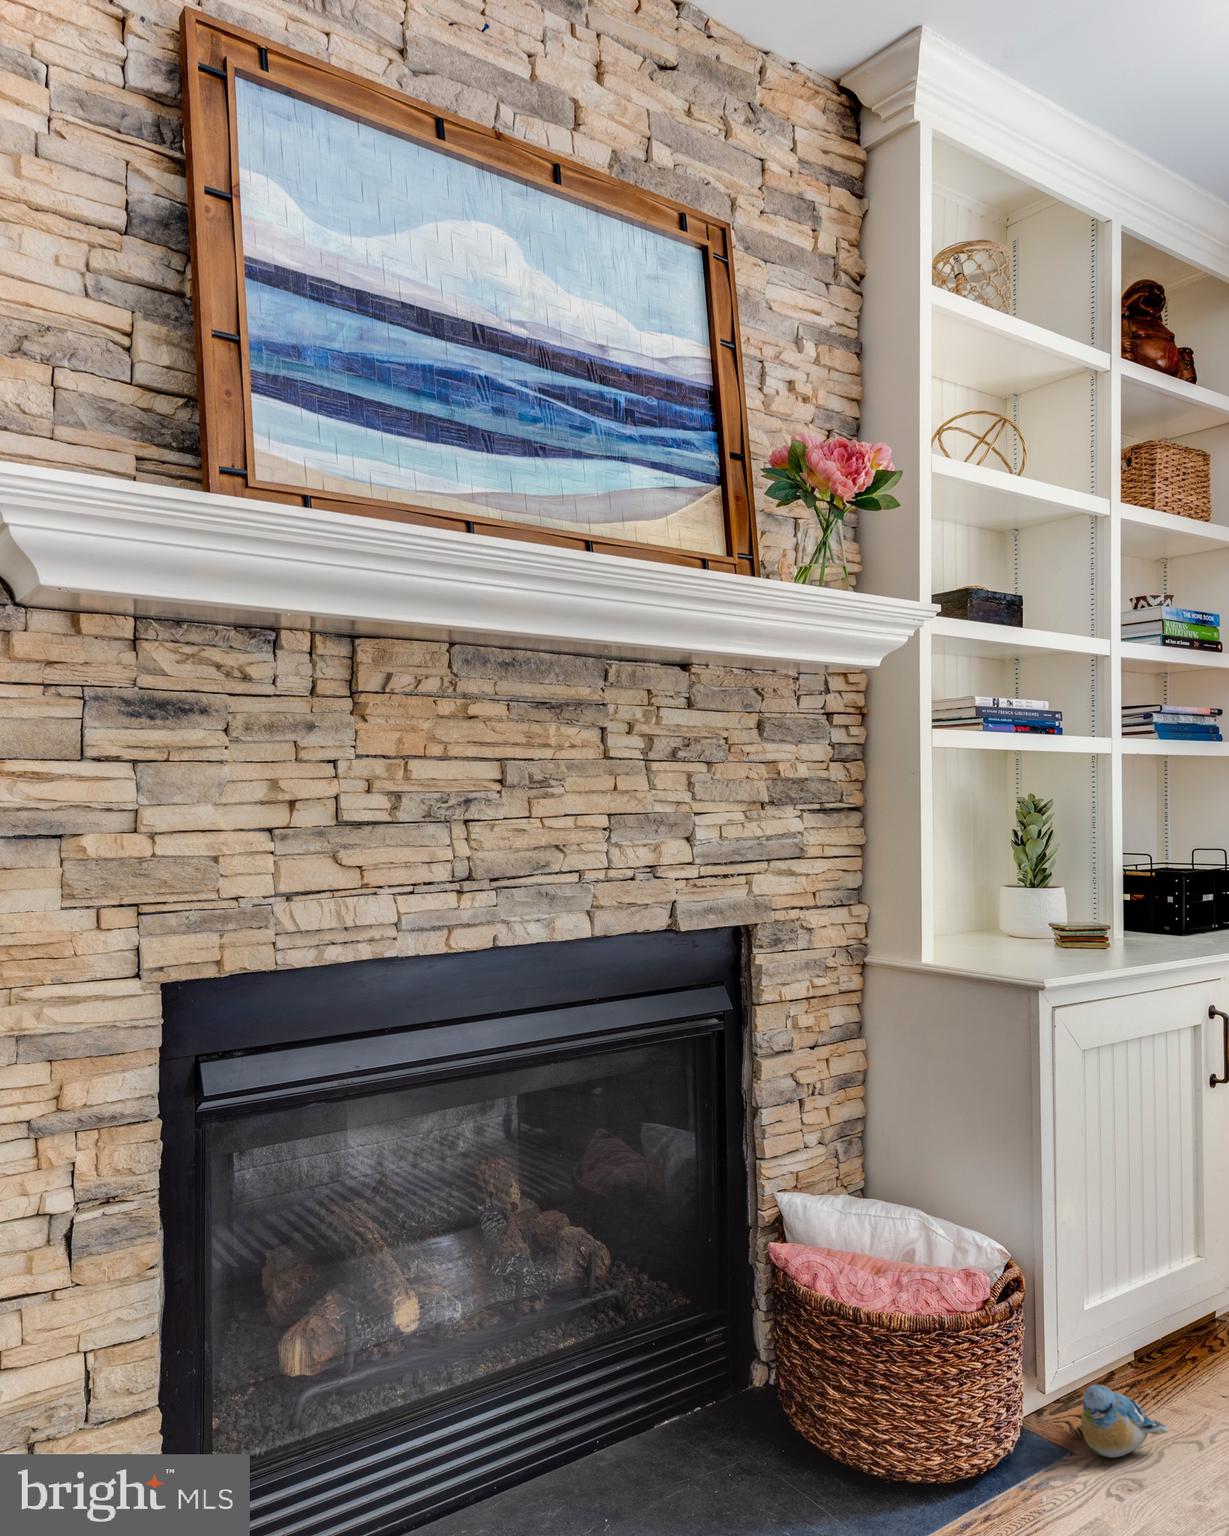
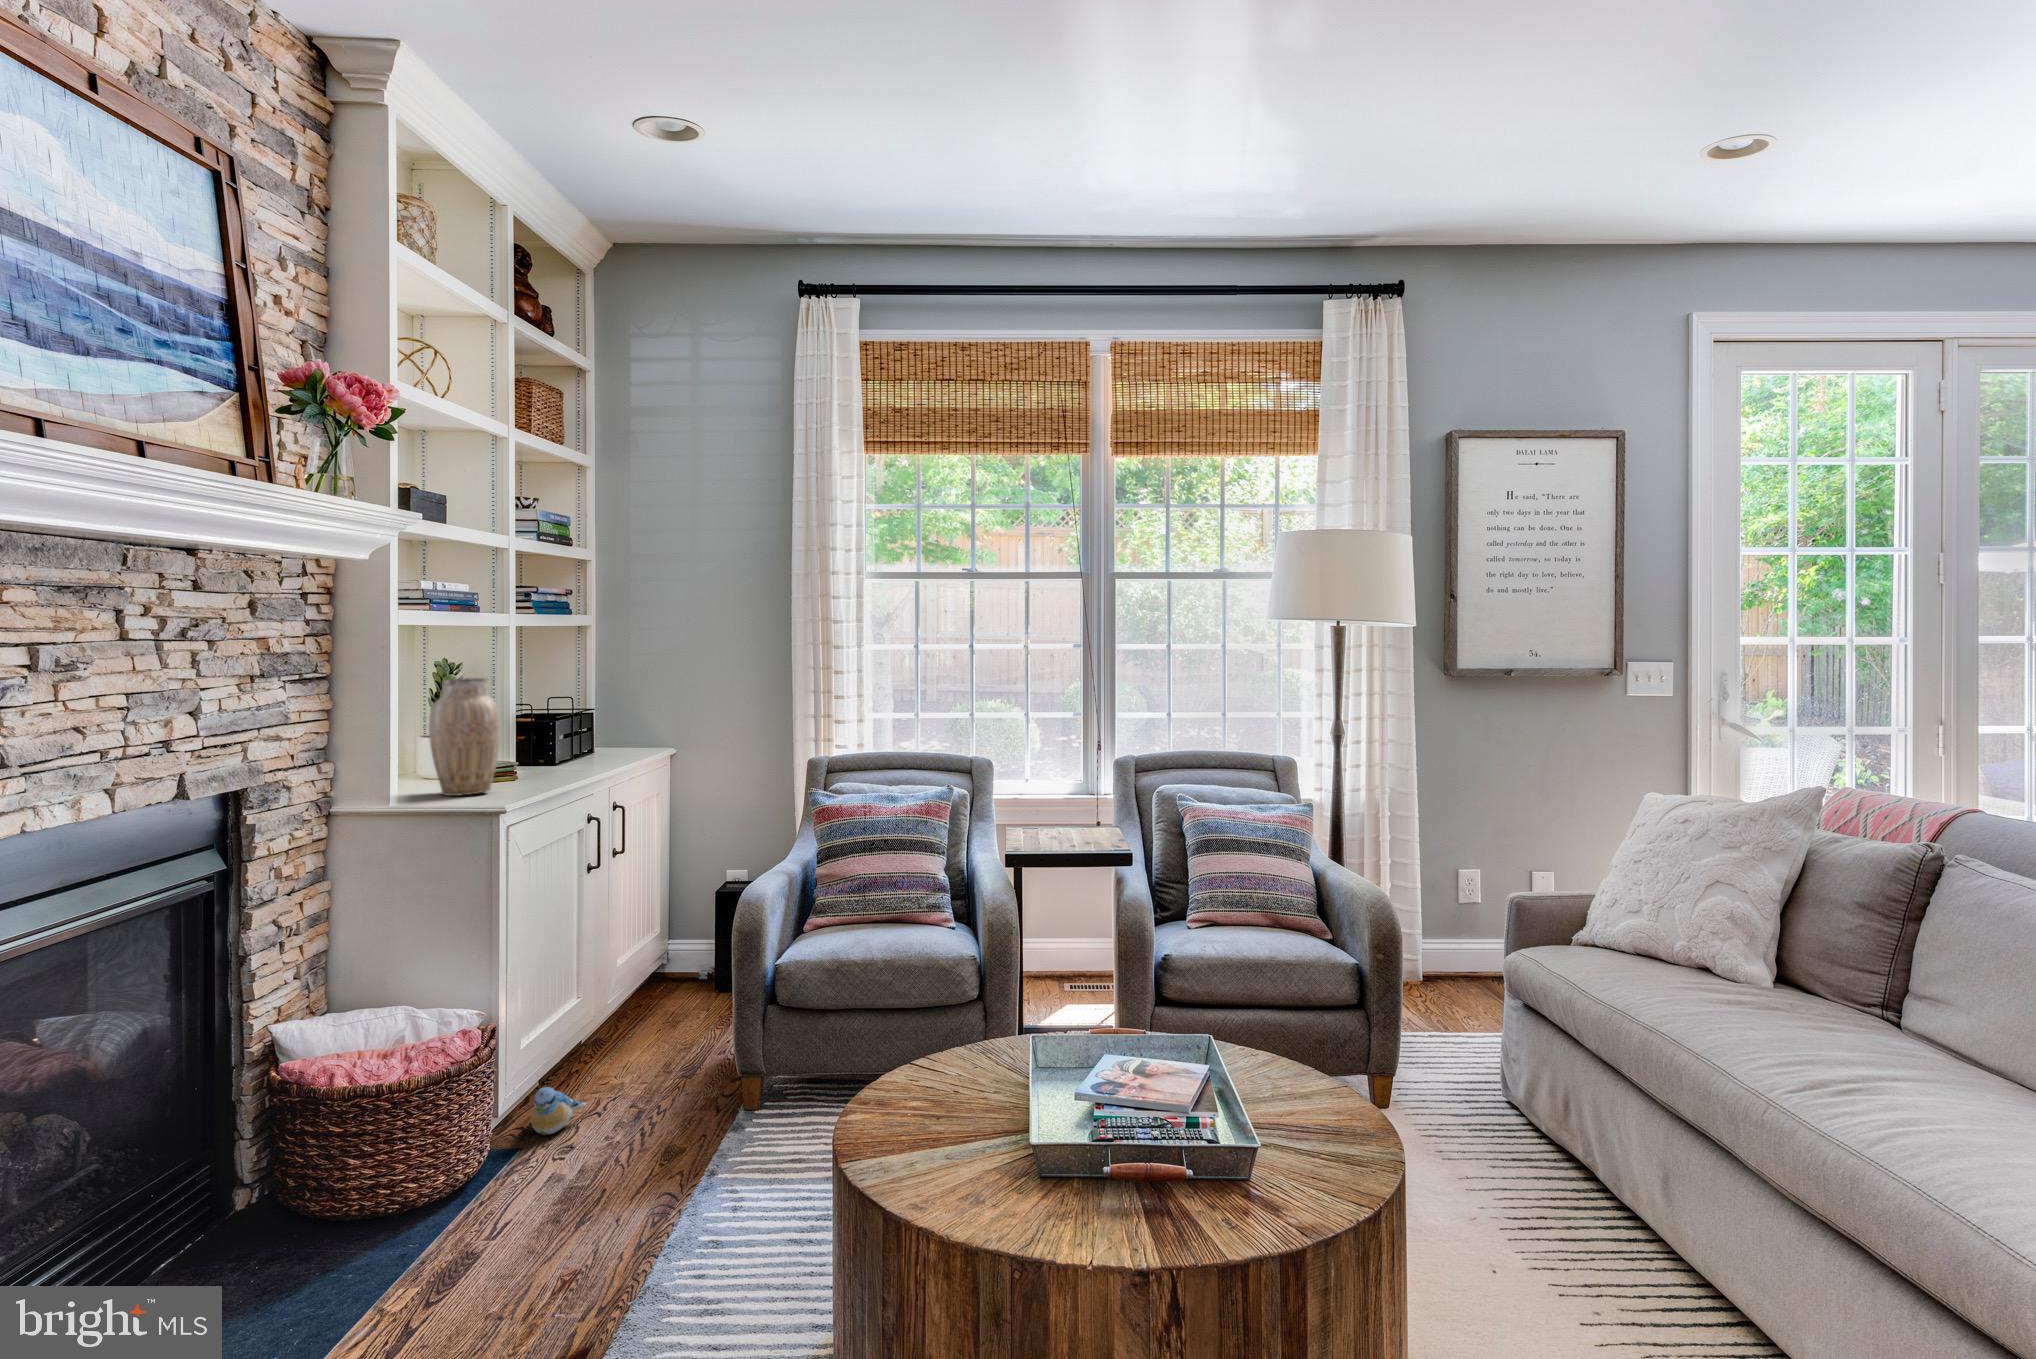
vase: none [984,805,1070,954] -> present [429,678,500,796]

